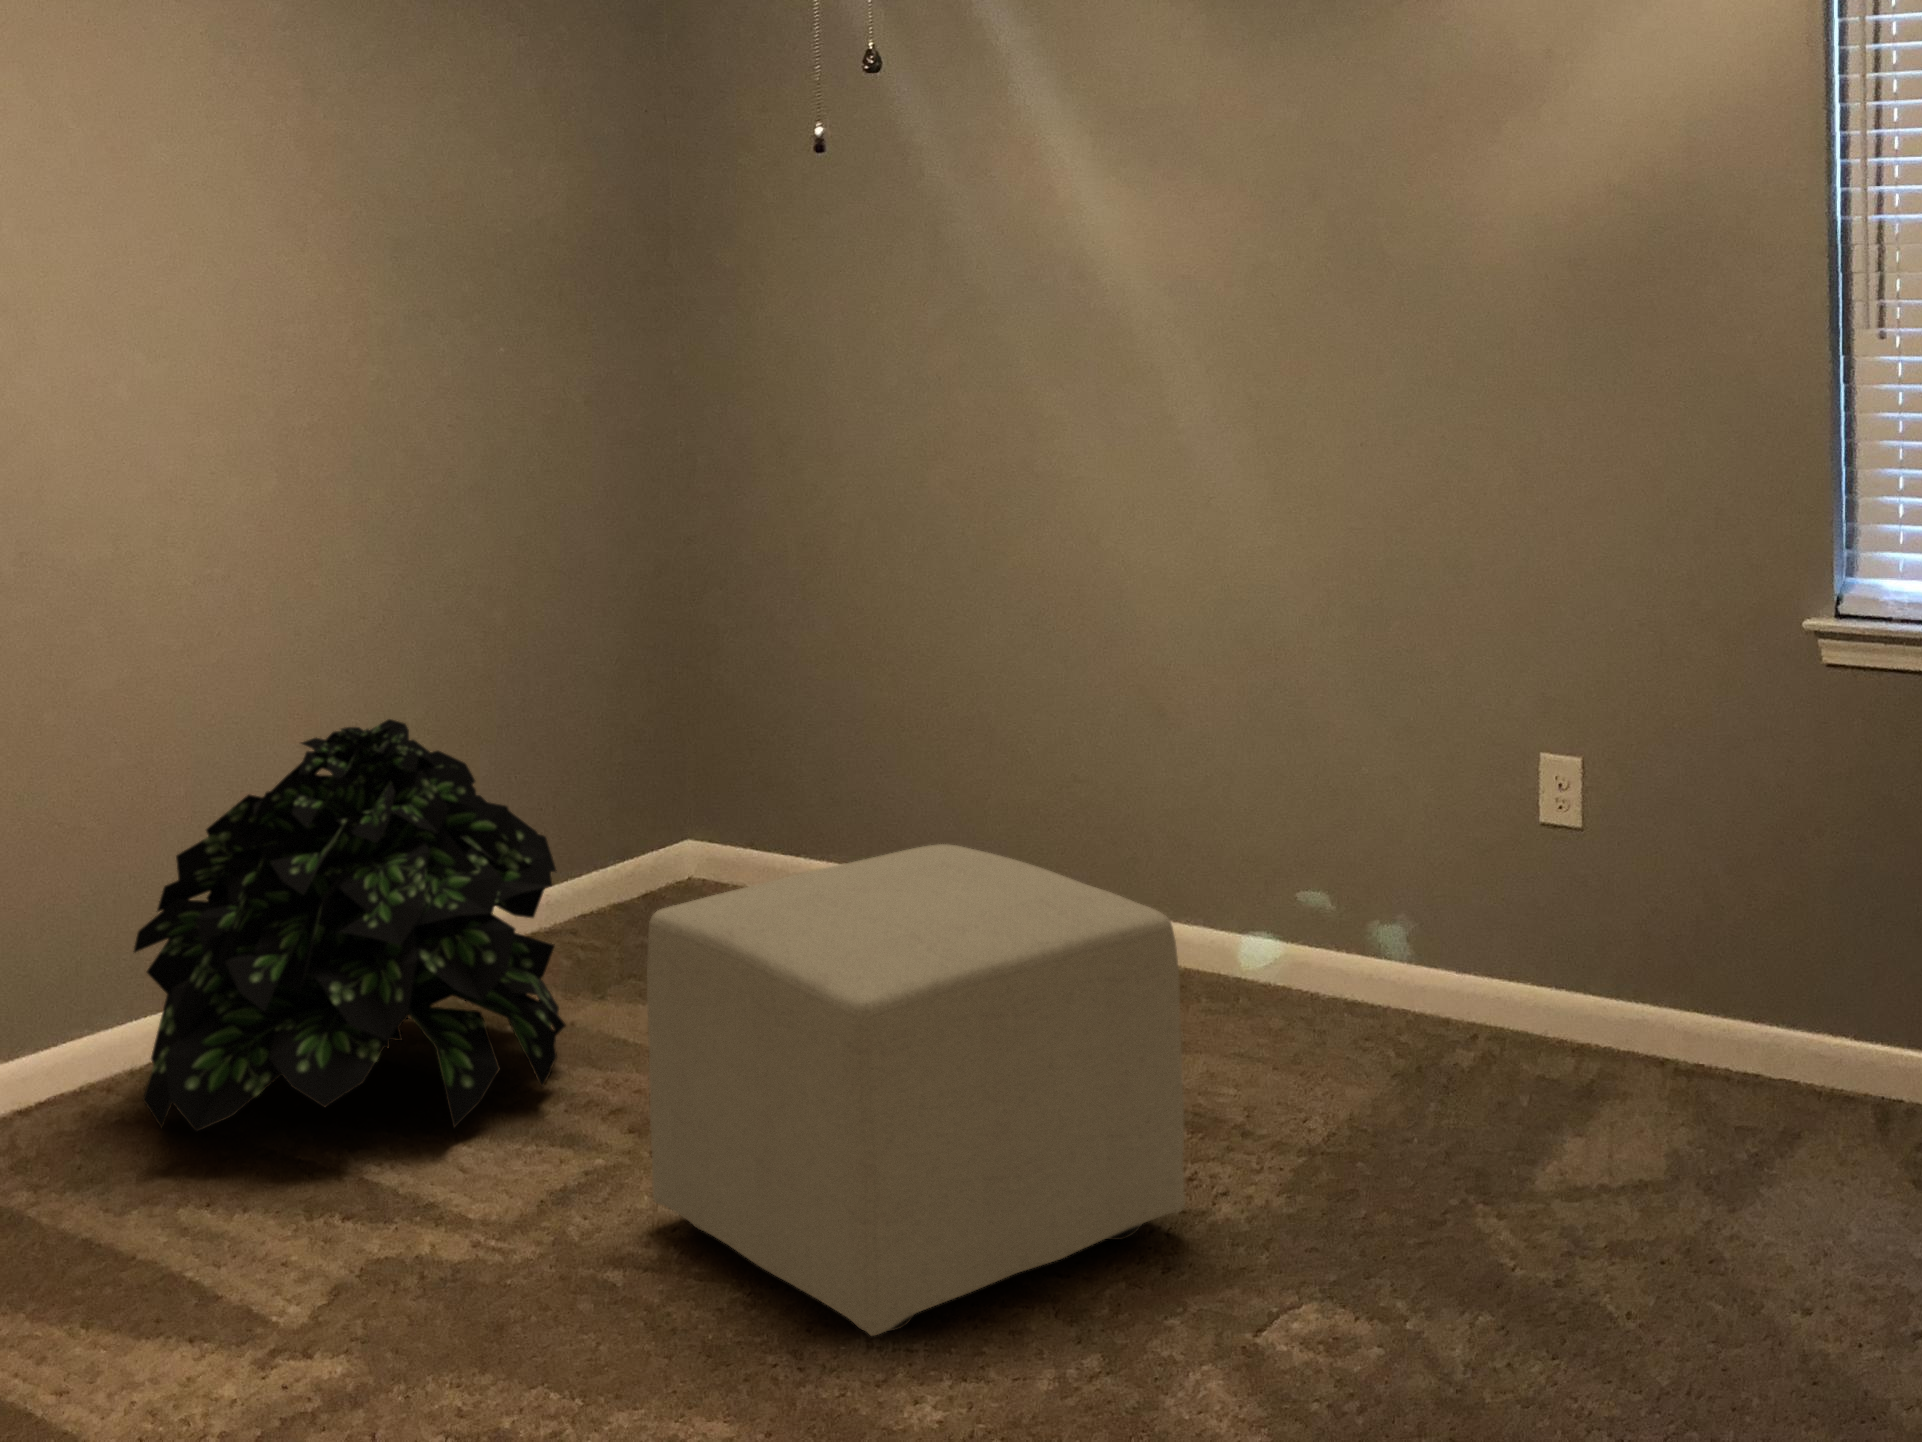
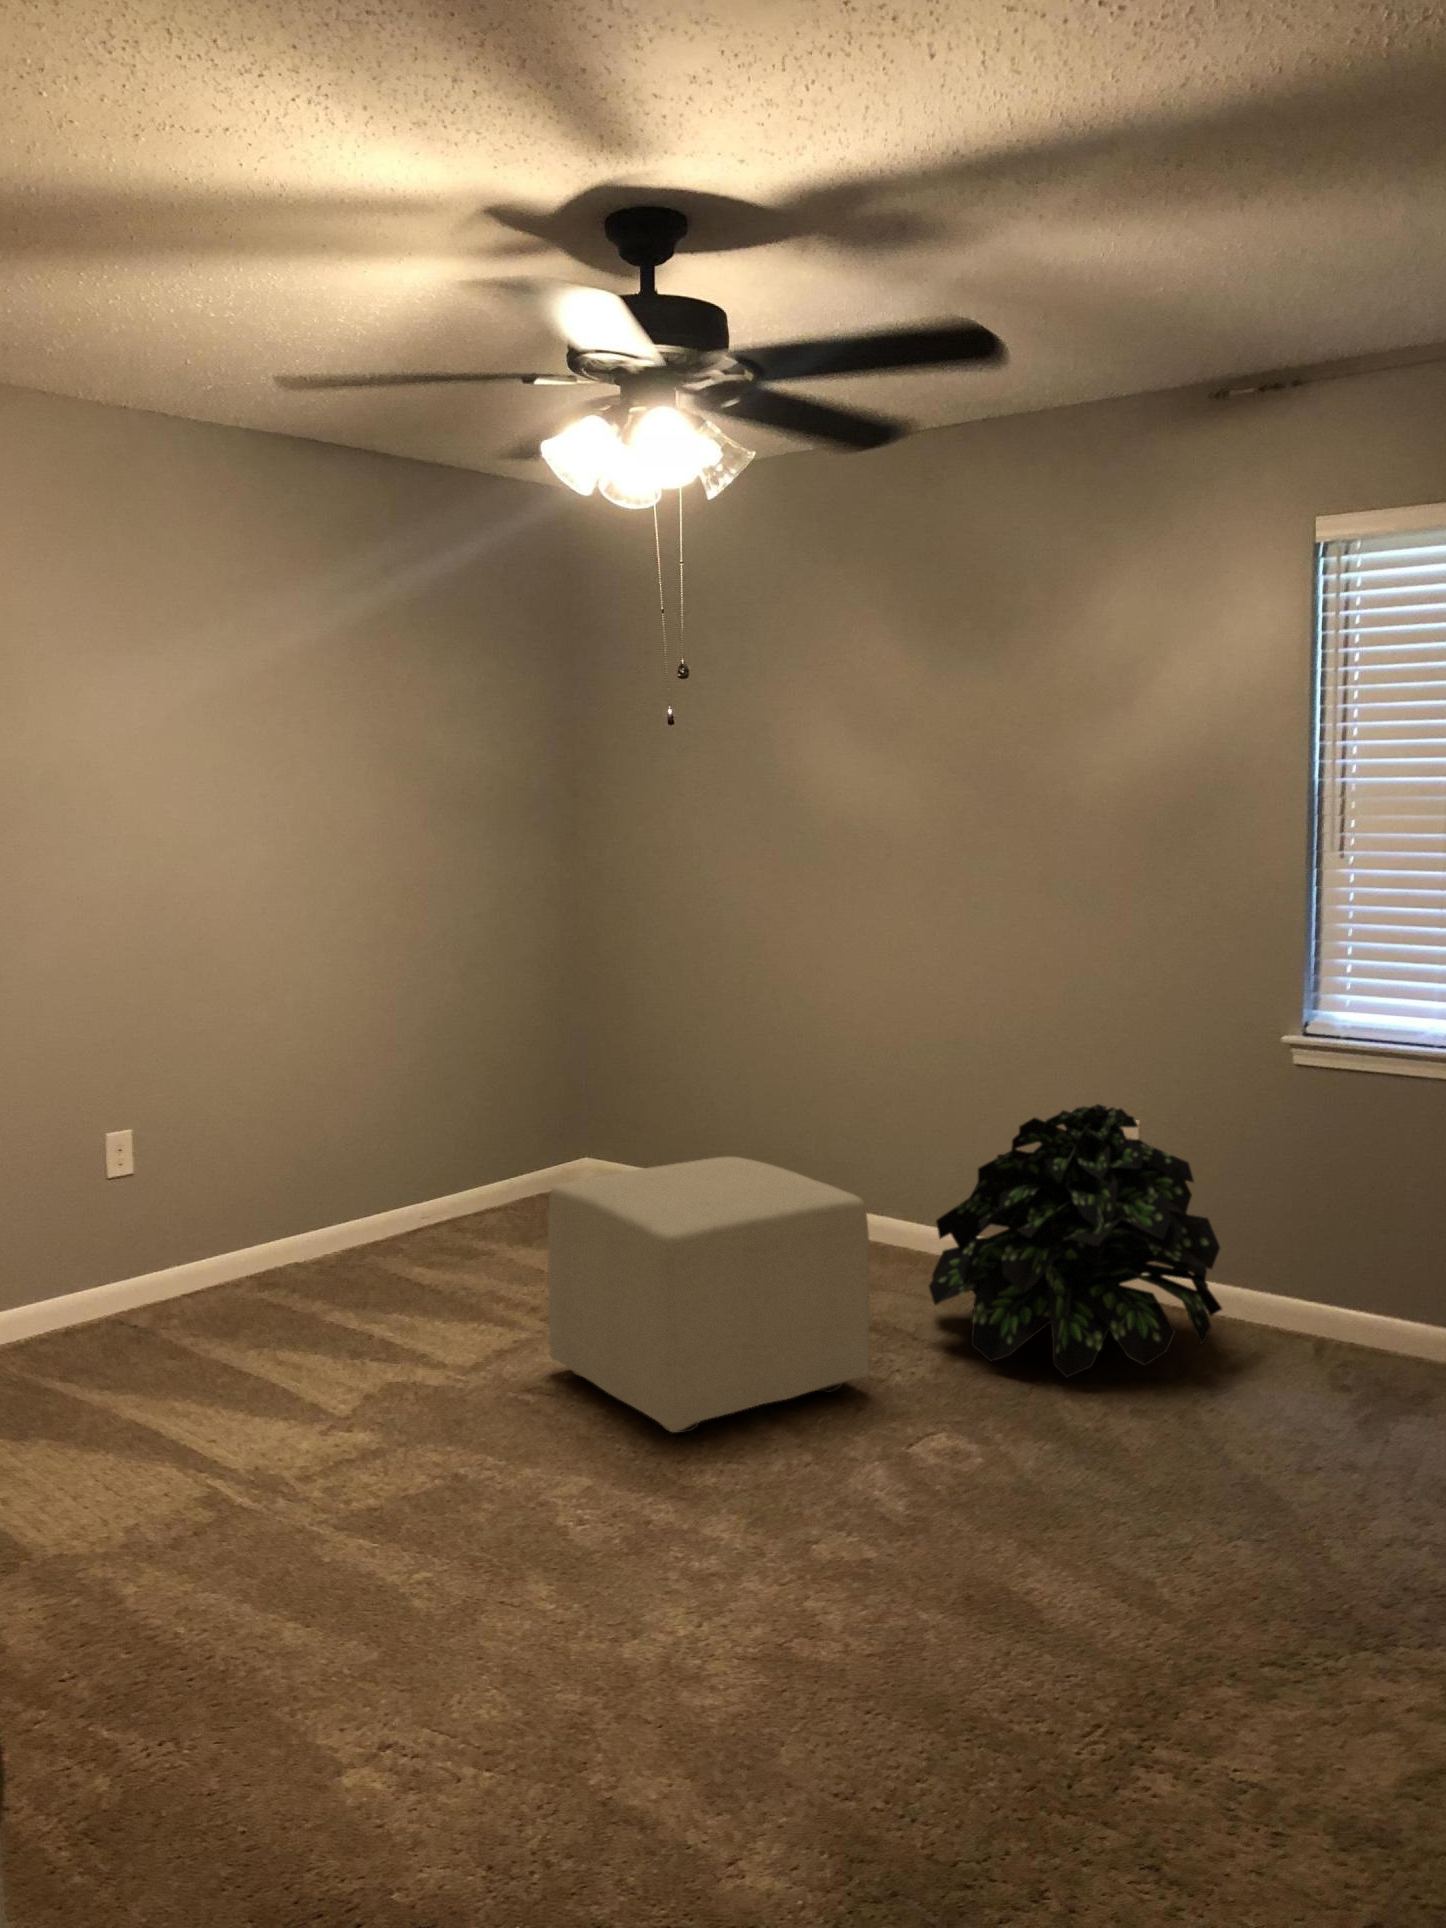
potted plant: present [133,719,566,1131] -> present [929,1104,1222,1377]

